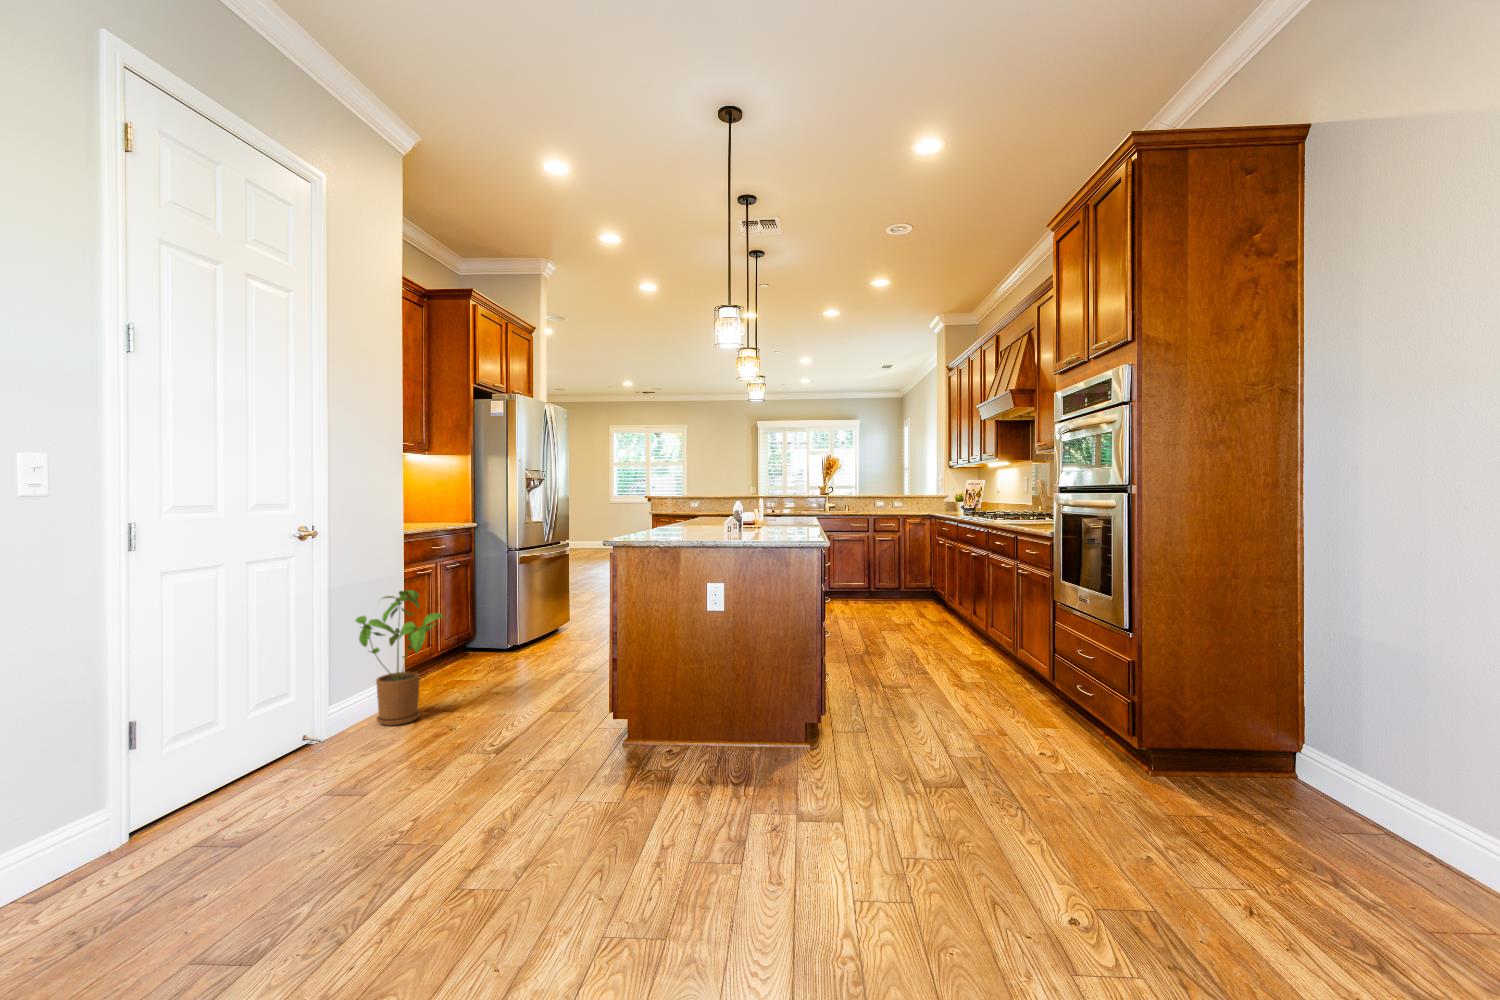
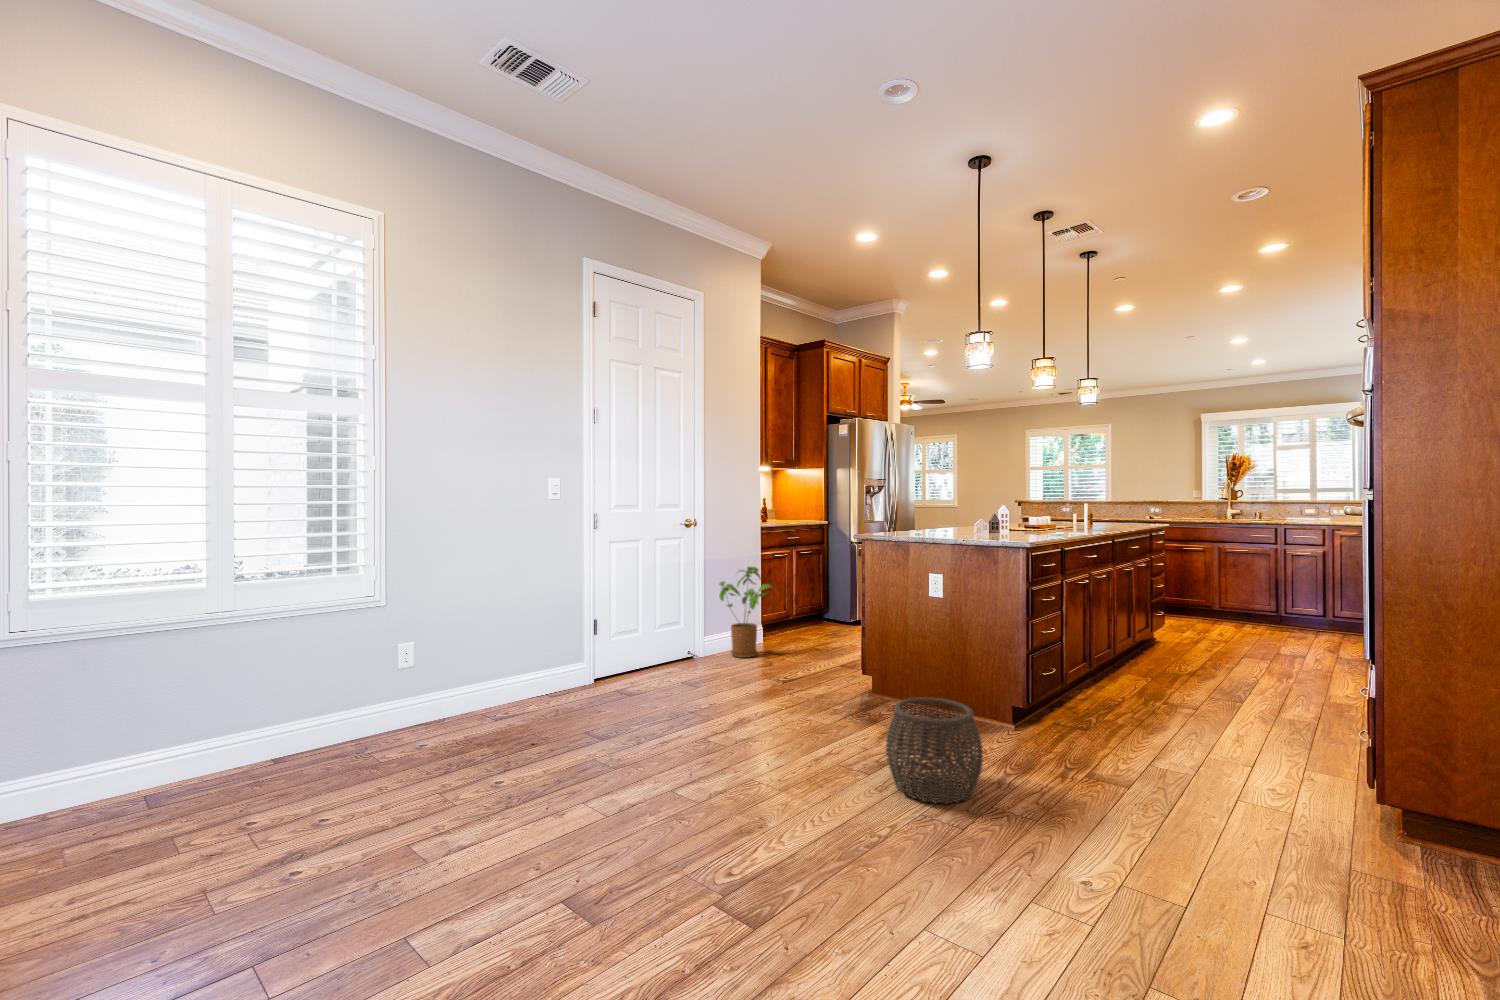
woven basket: none [771,746,898,897] -> present [886,697,983,804]

